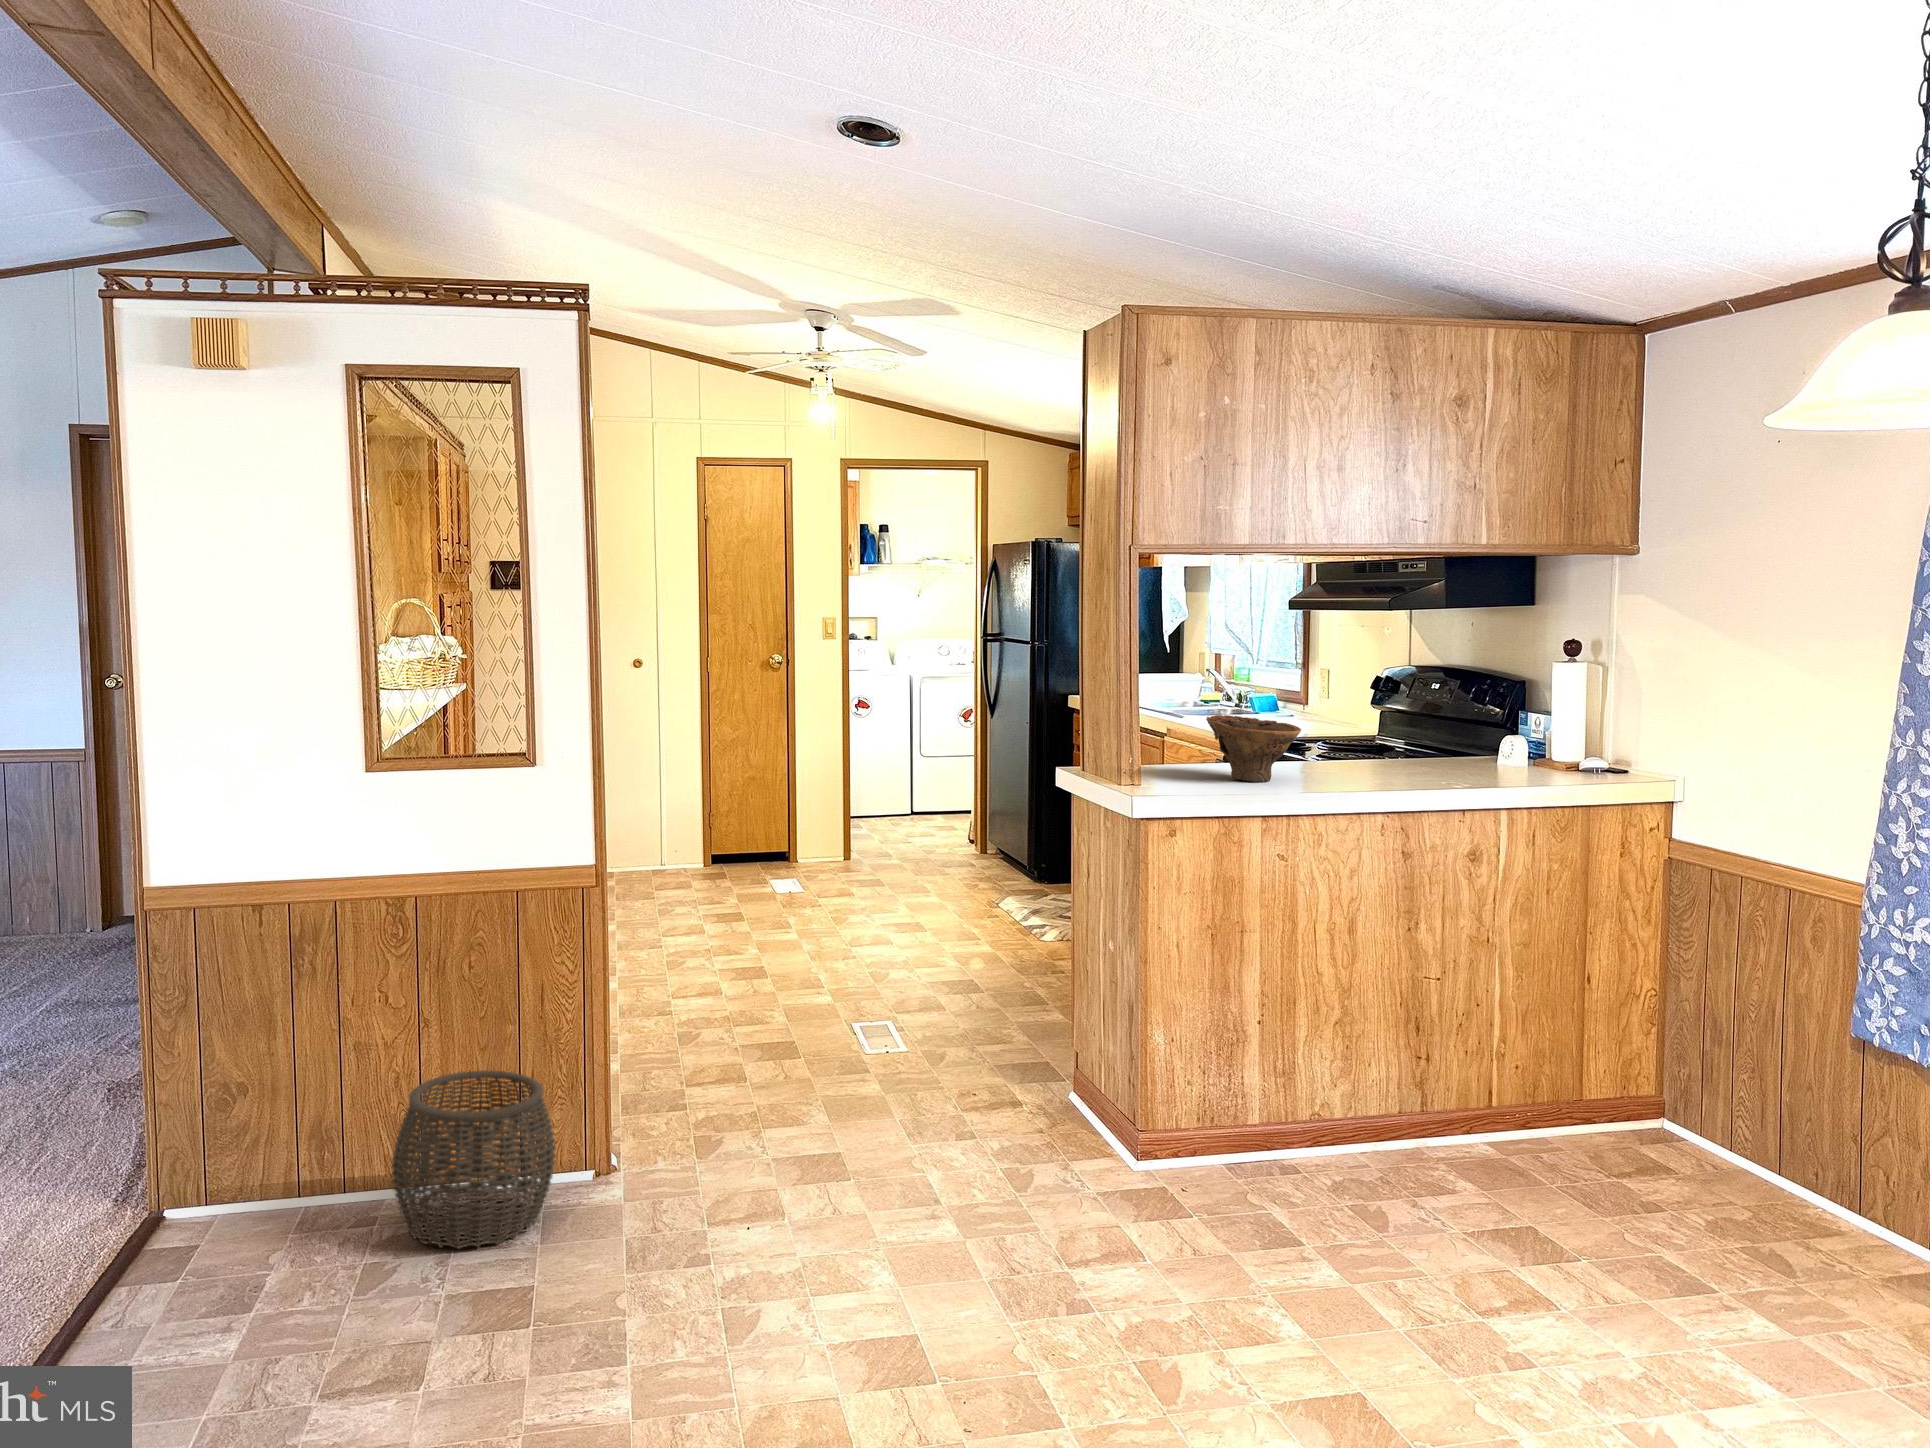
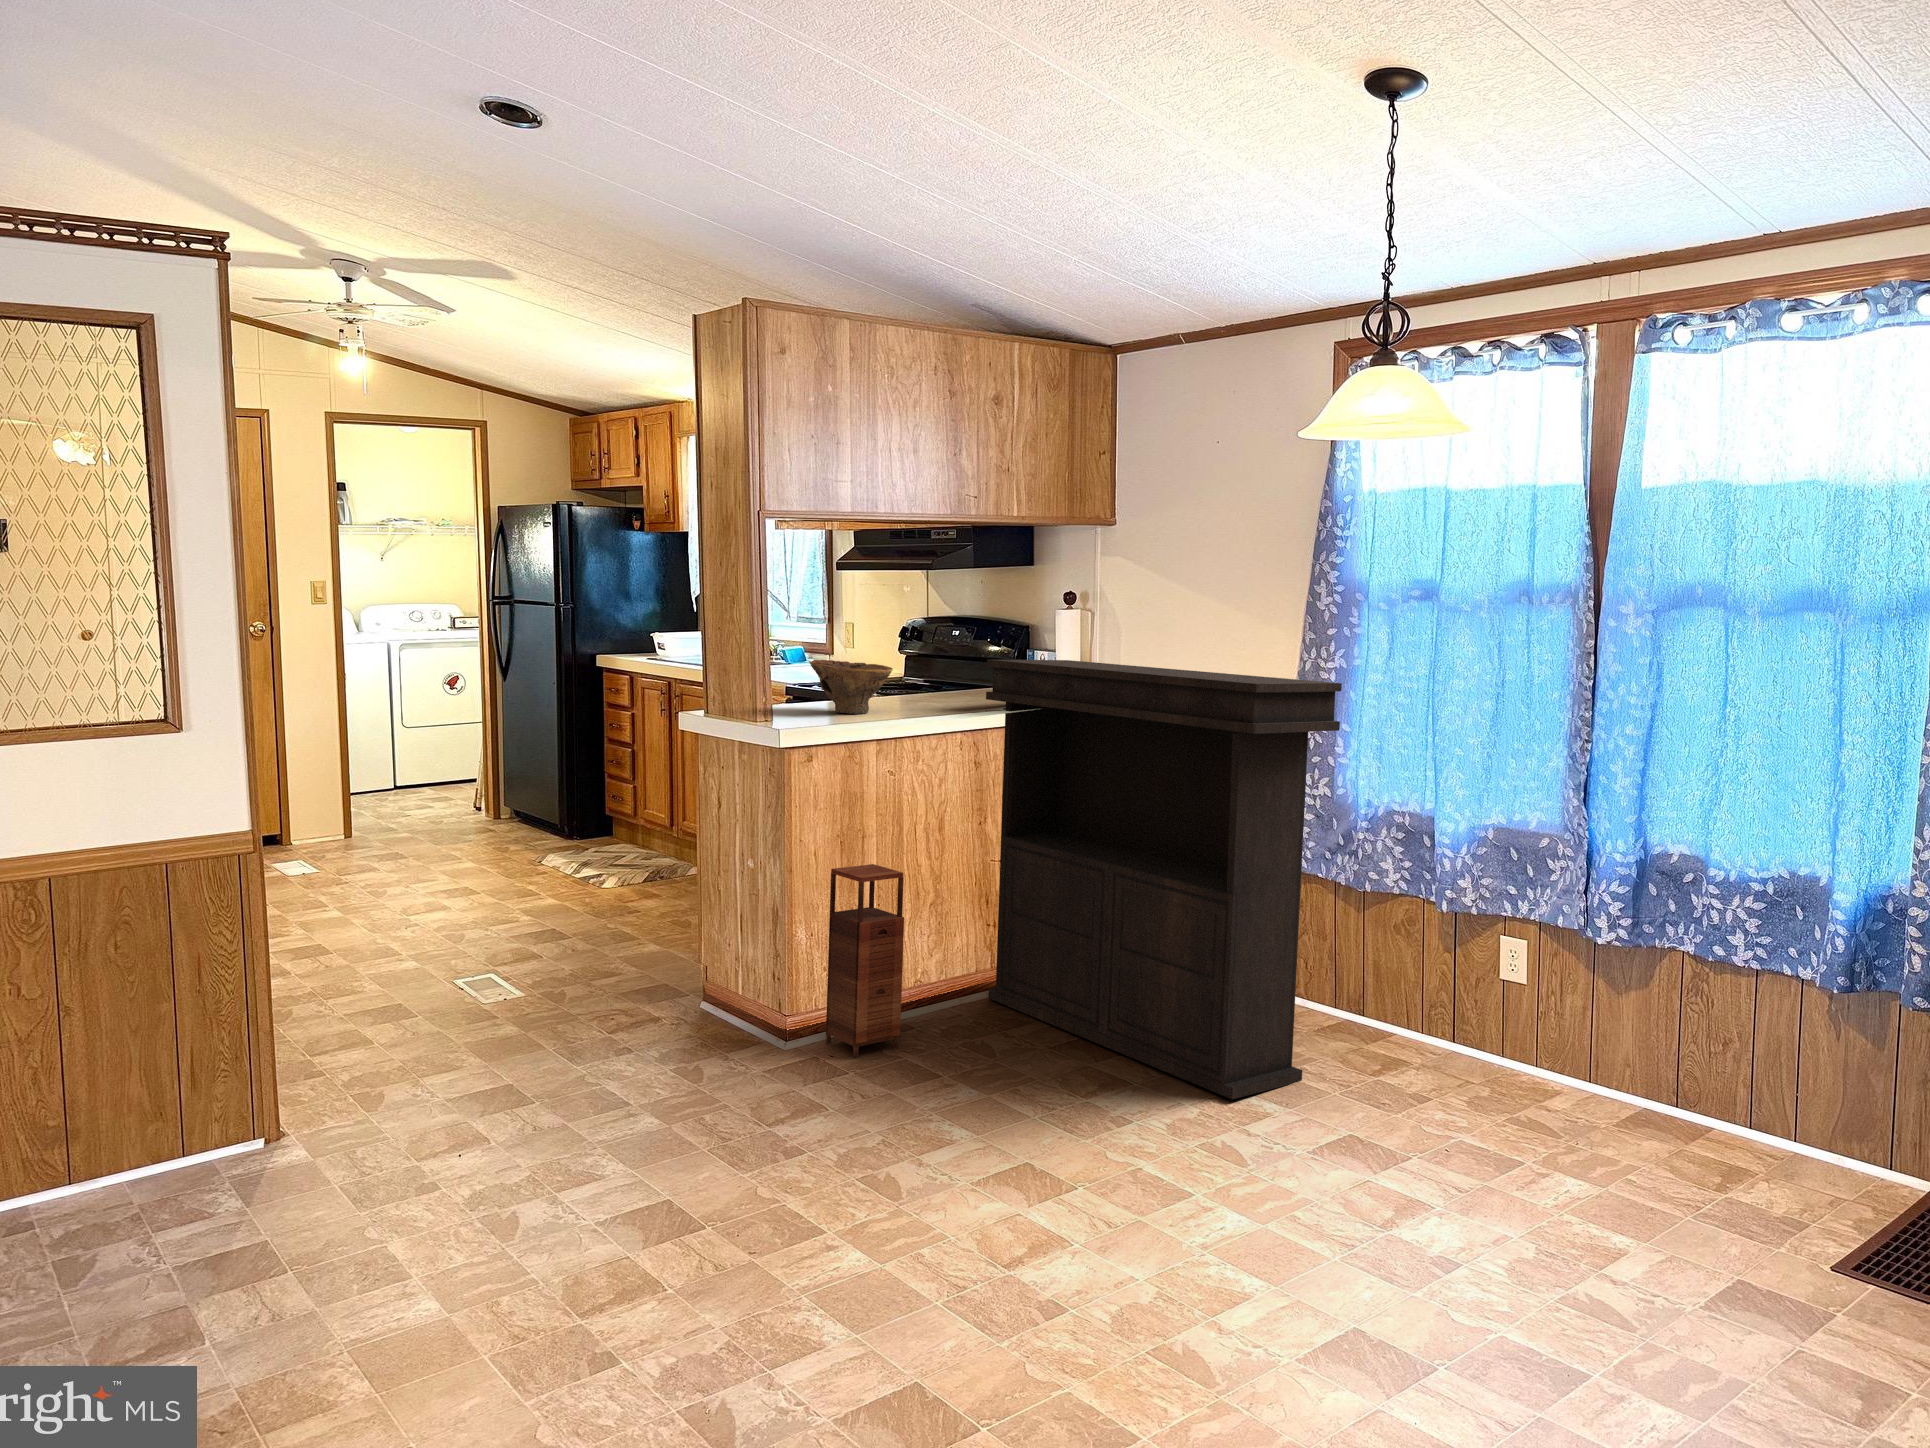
console table: none [1414,724,1921,1370] -> present [986,660,1342,1099]
storage cabinet: none [1185,964,1282,1196] -> present [826,864,904,1057]
woven basket: present [391,1070,556,1249] -> none [57,1051,248,1236]

